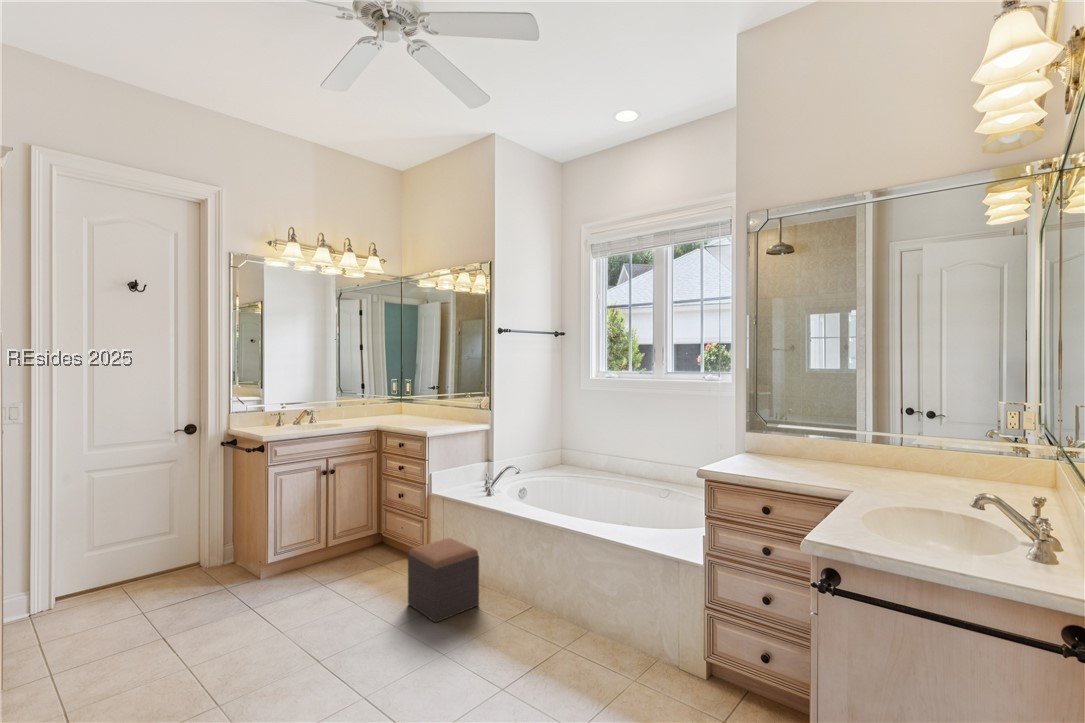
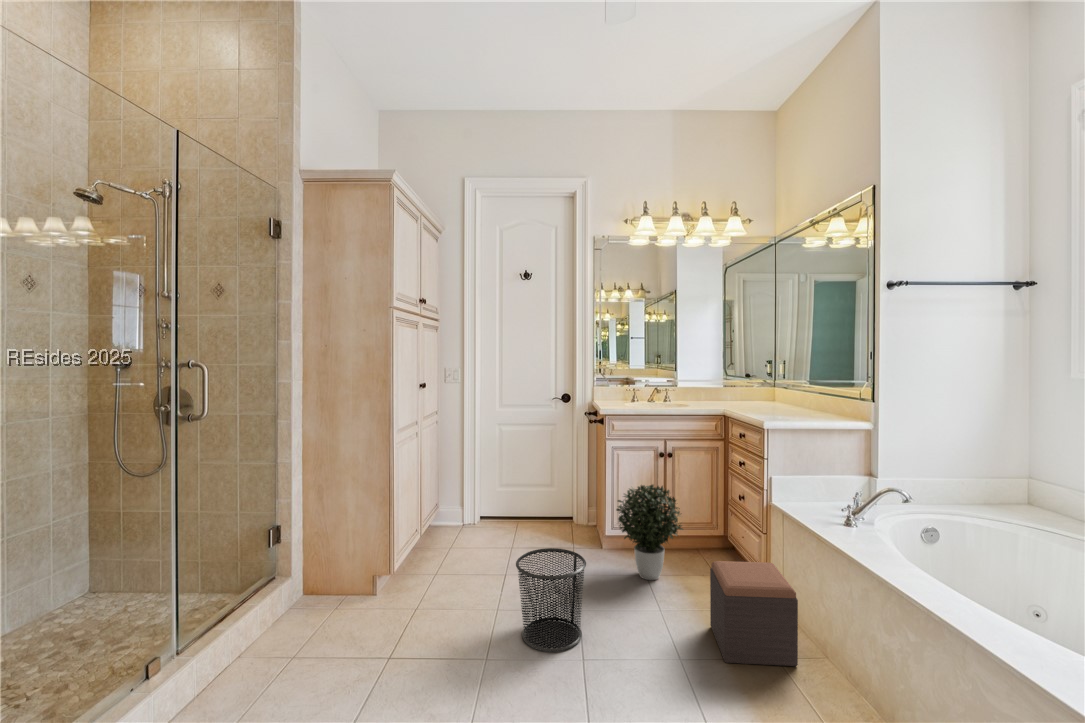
potted plant: none [294,499,362,592] -> present [616,485,683,580]
waste bin: none [234,578,315,687] -> present [516,548,586,652]

